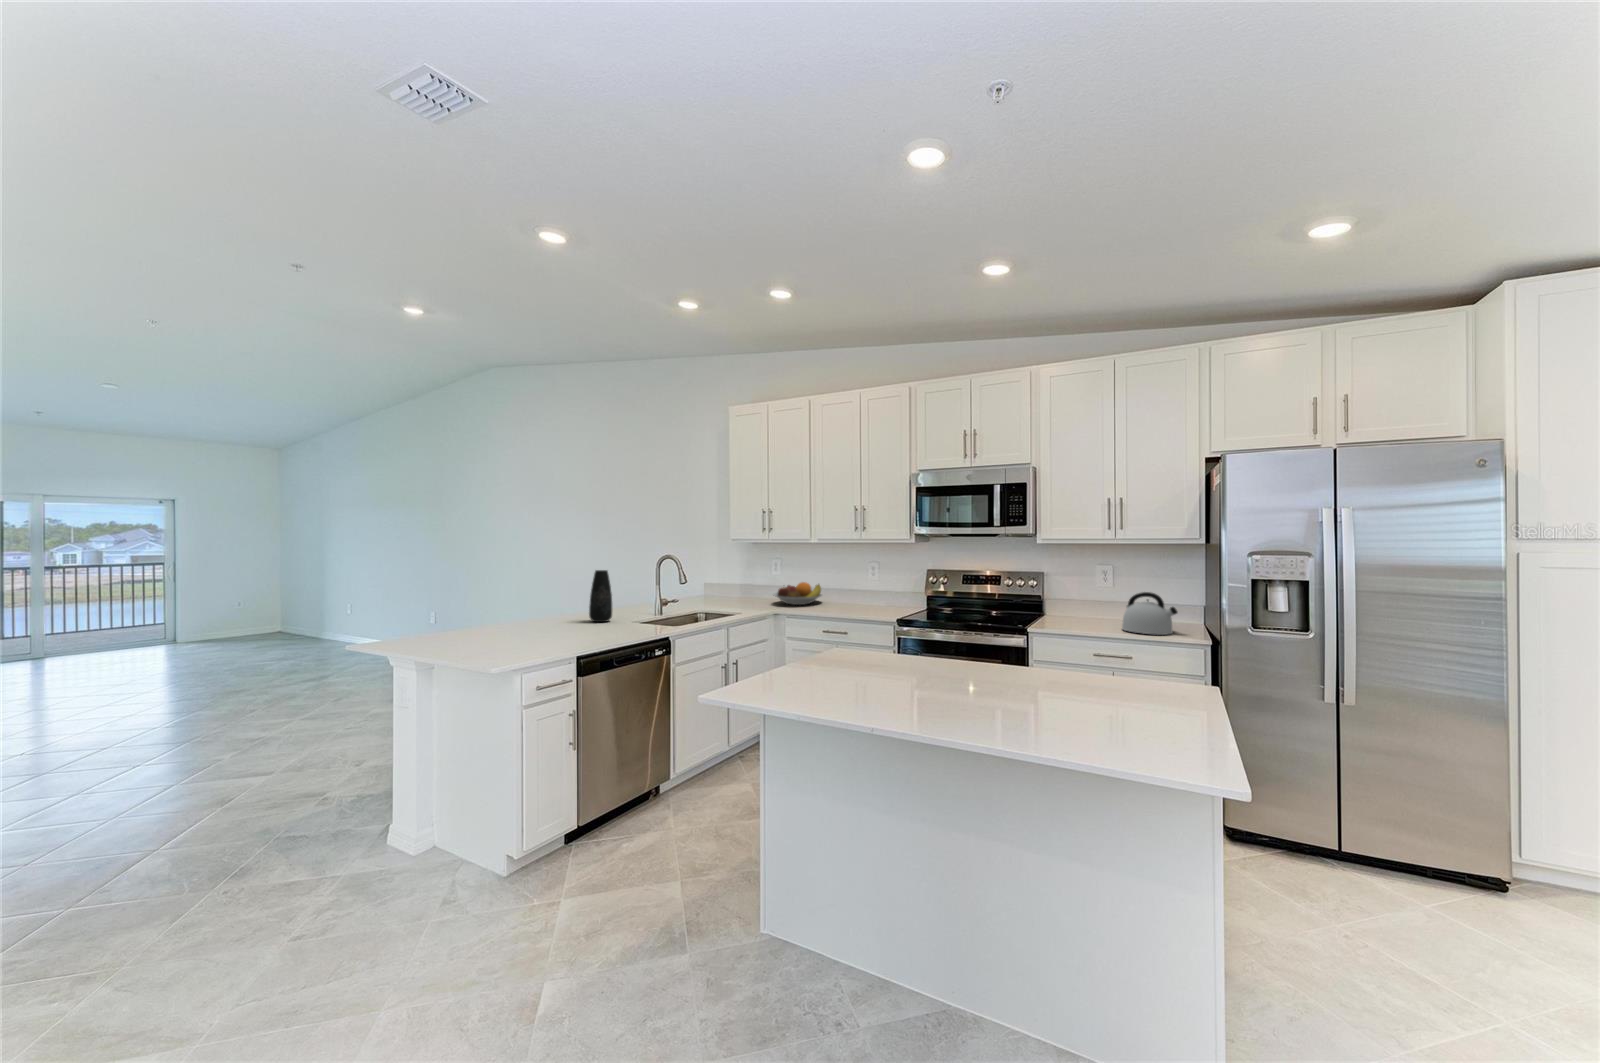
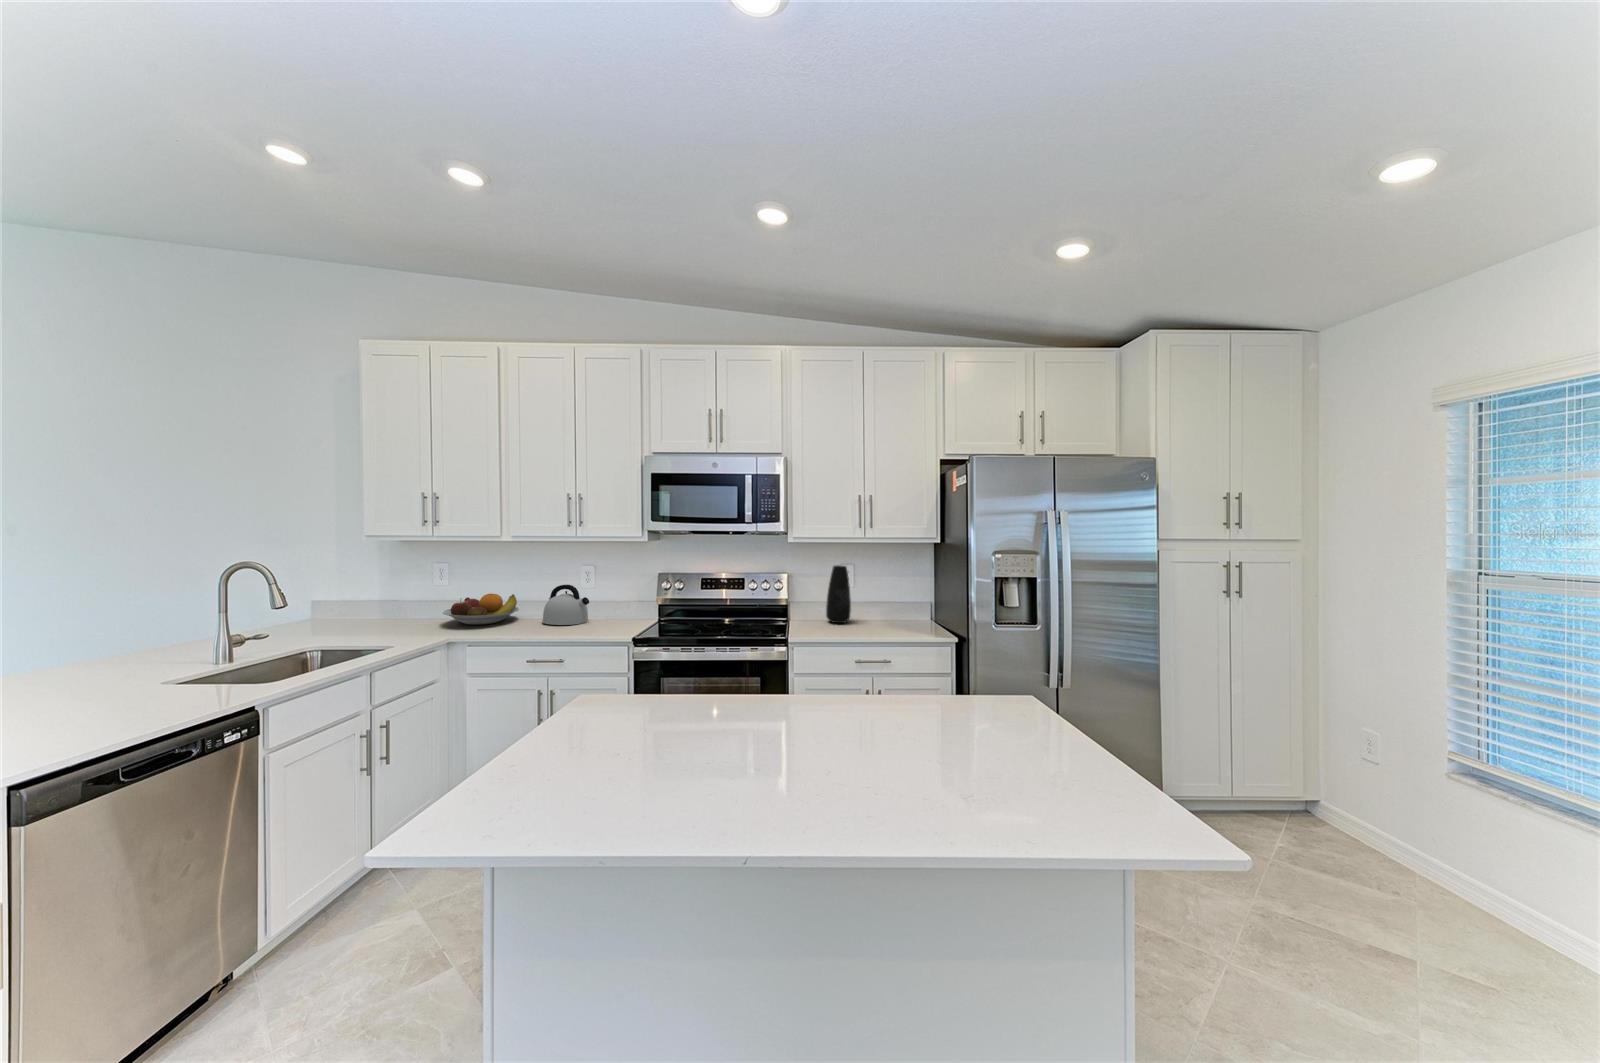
vase: present [589,570,612,622] -> present [826,565,851,623]
kettle: present [1122,592,1177,635] -> present [542,585,589,625]

